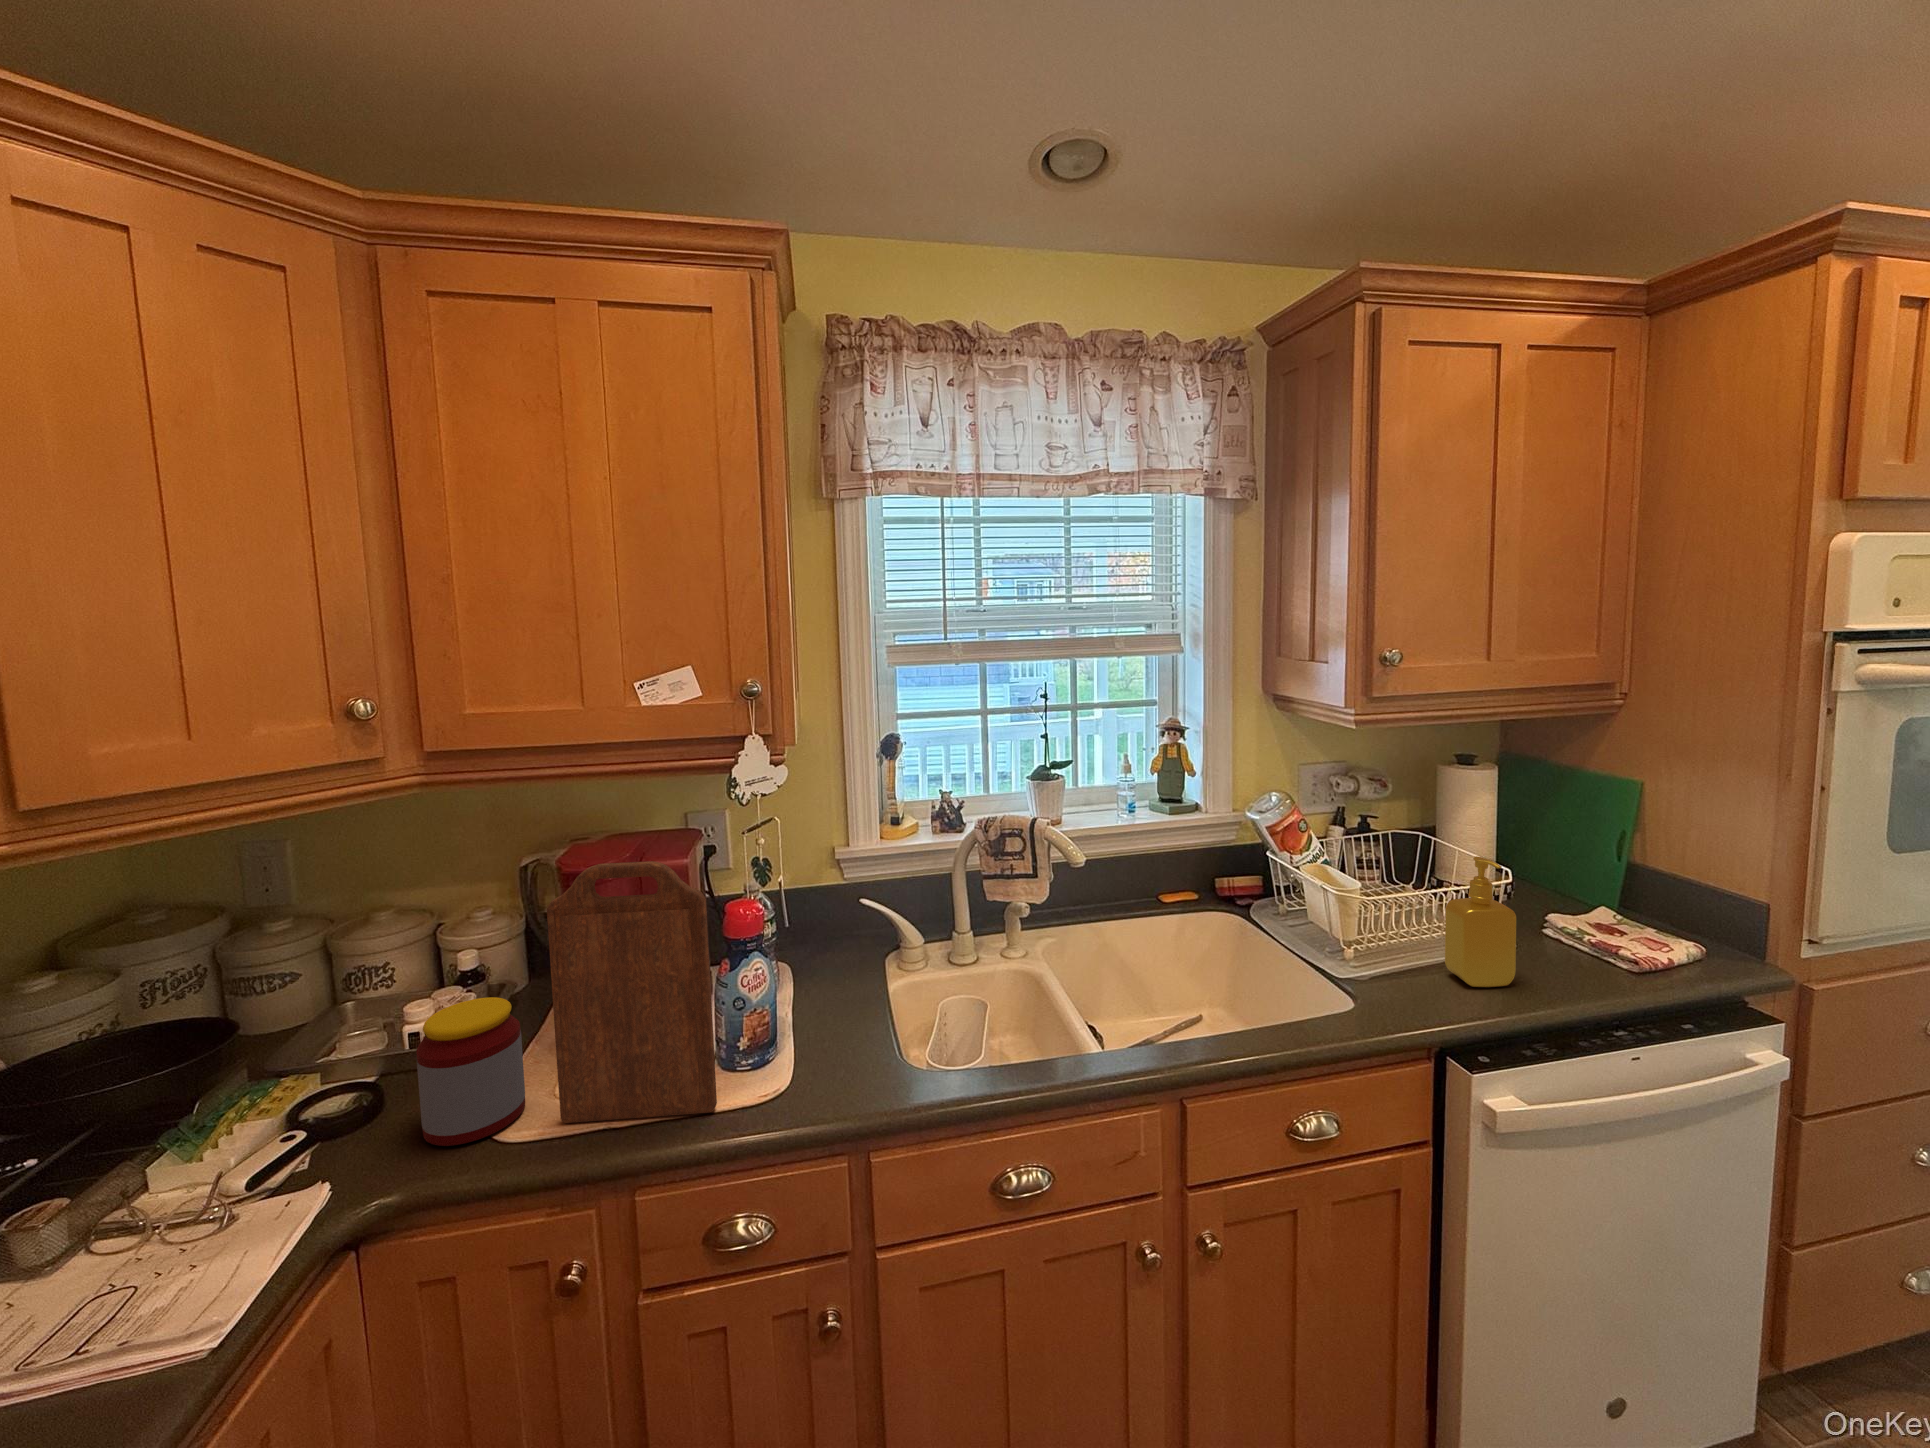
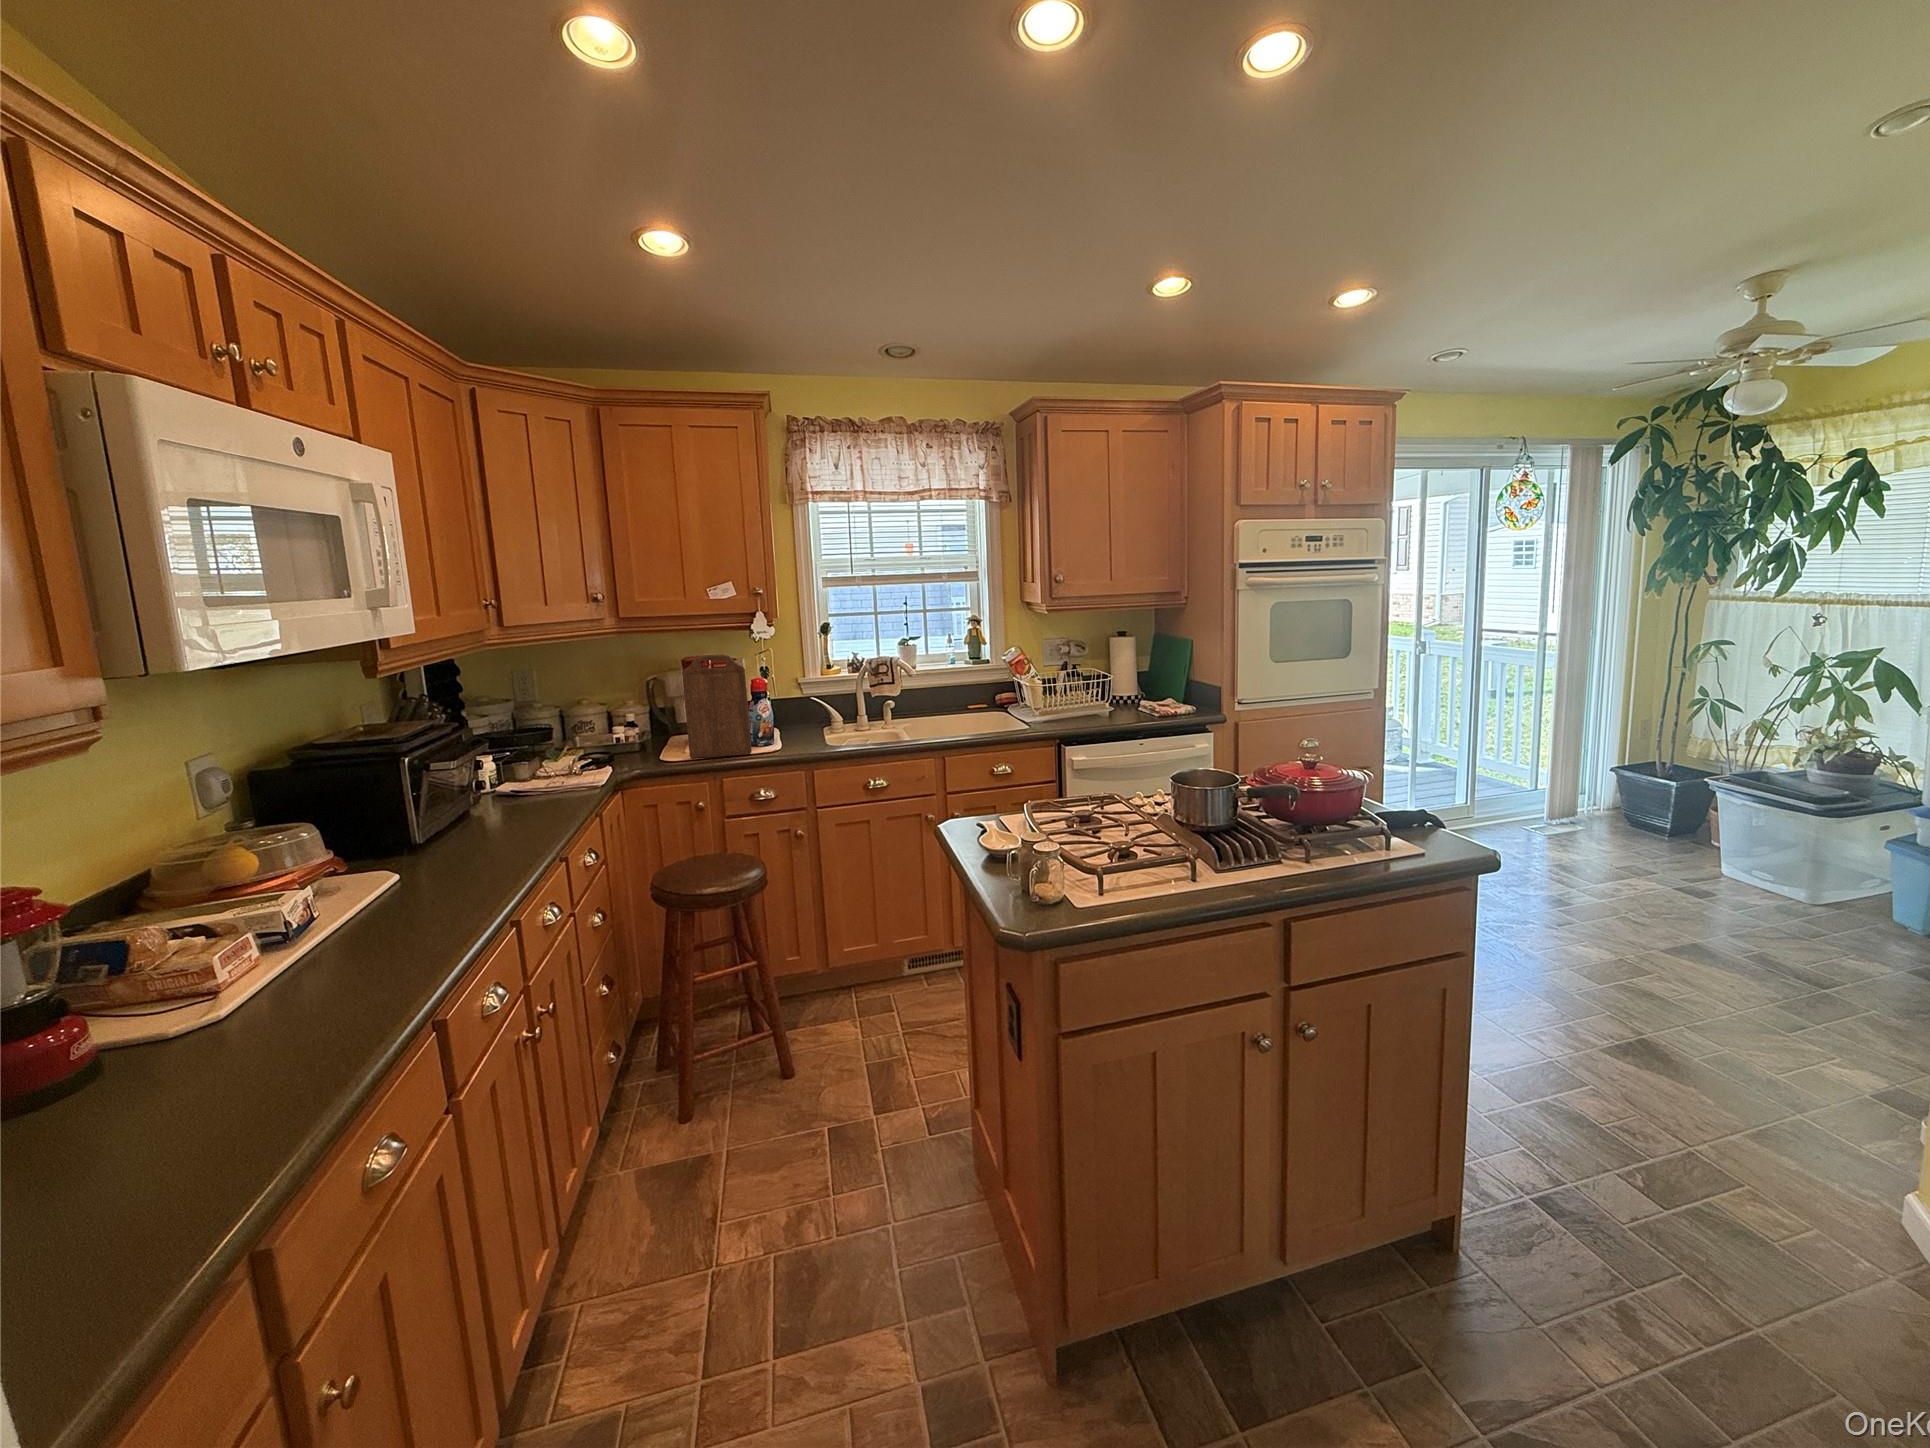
soap dispenser: present [1445,856,1516,987] -> none [1076,665,1102,721]
jar: present [416,997,525,1146] -> none [632,714,673,762]

